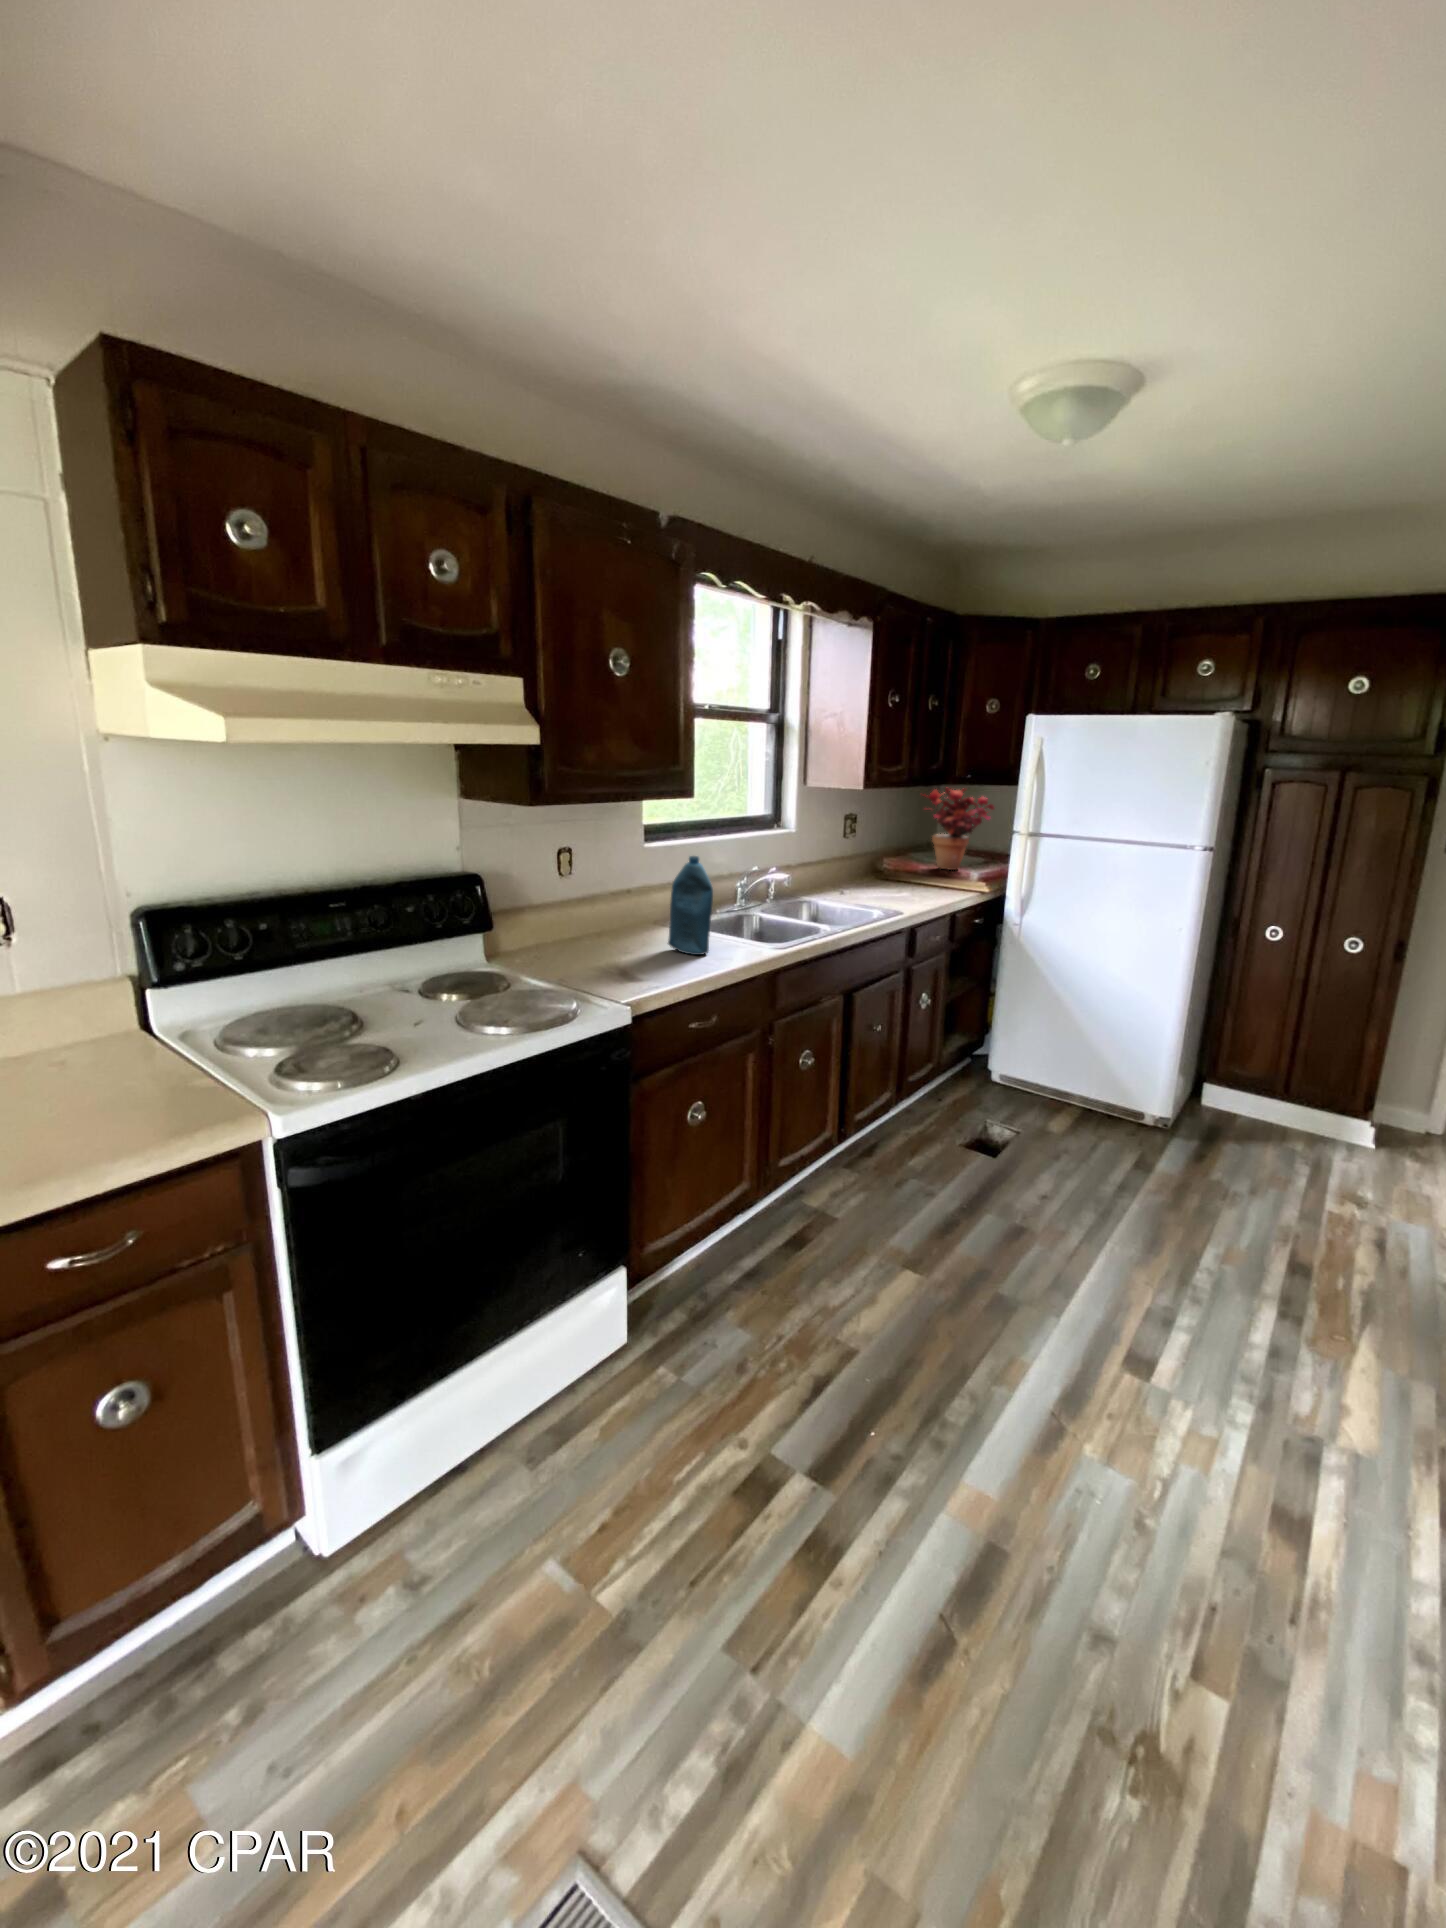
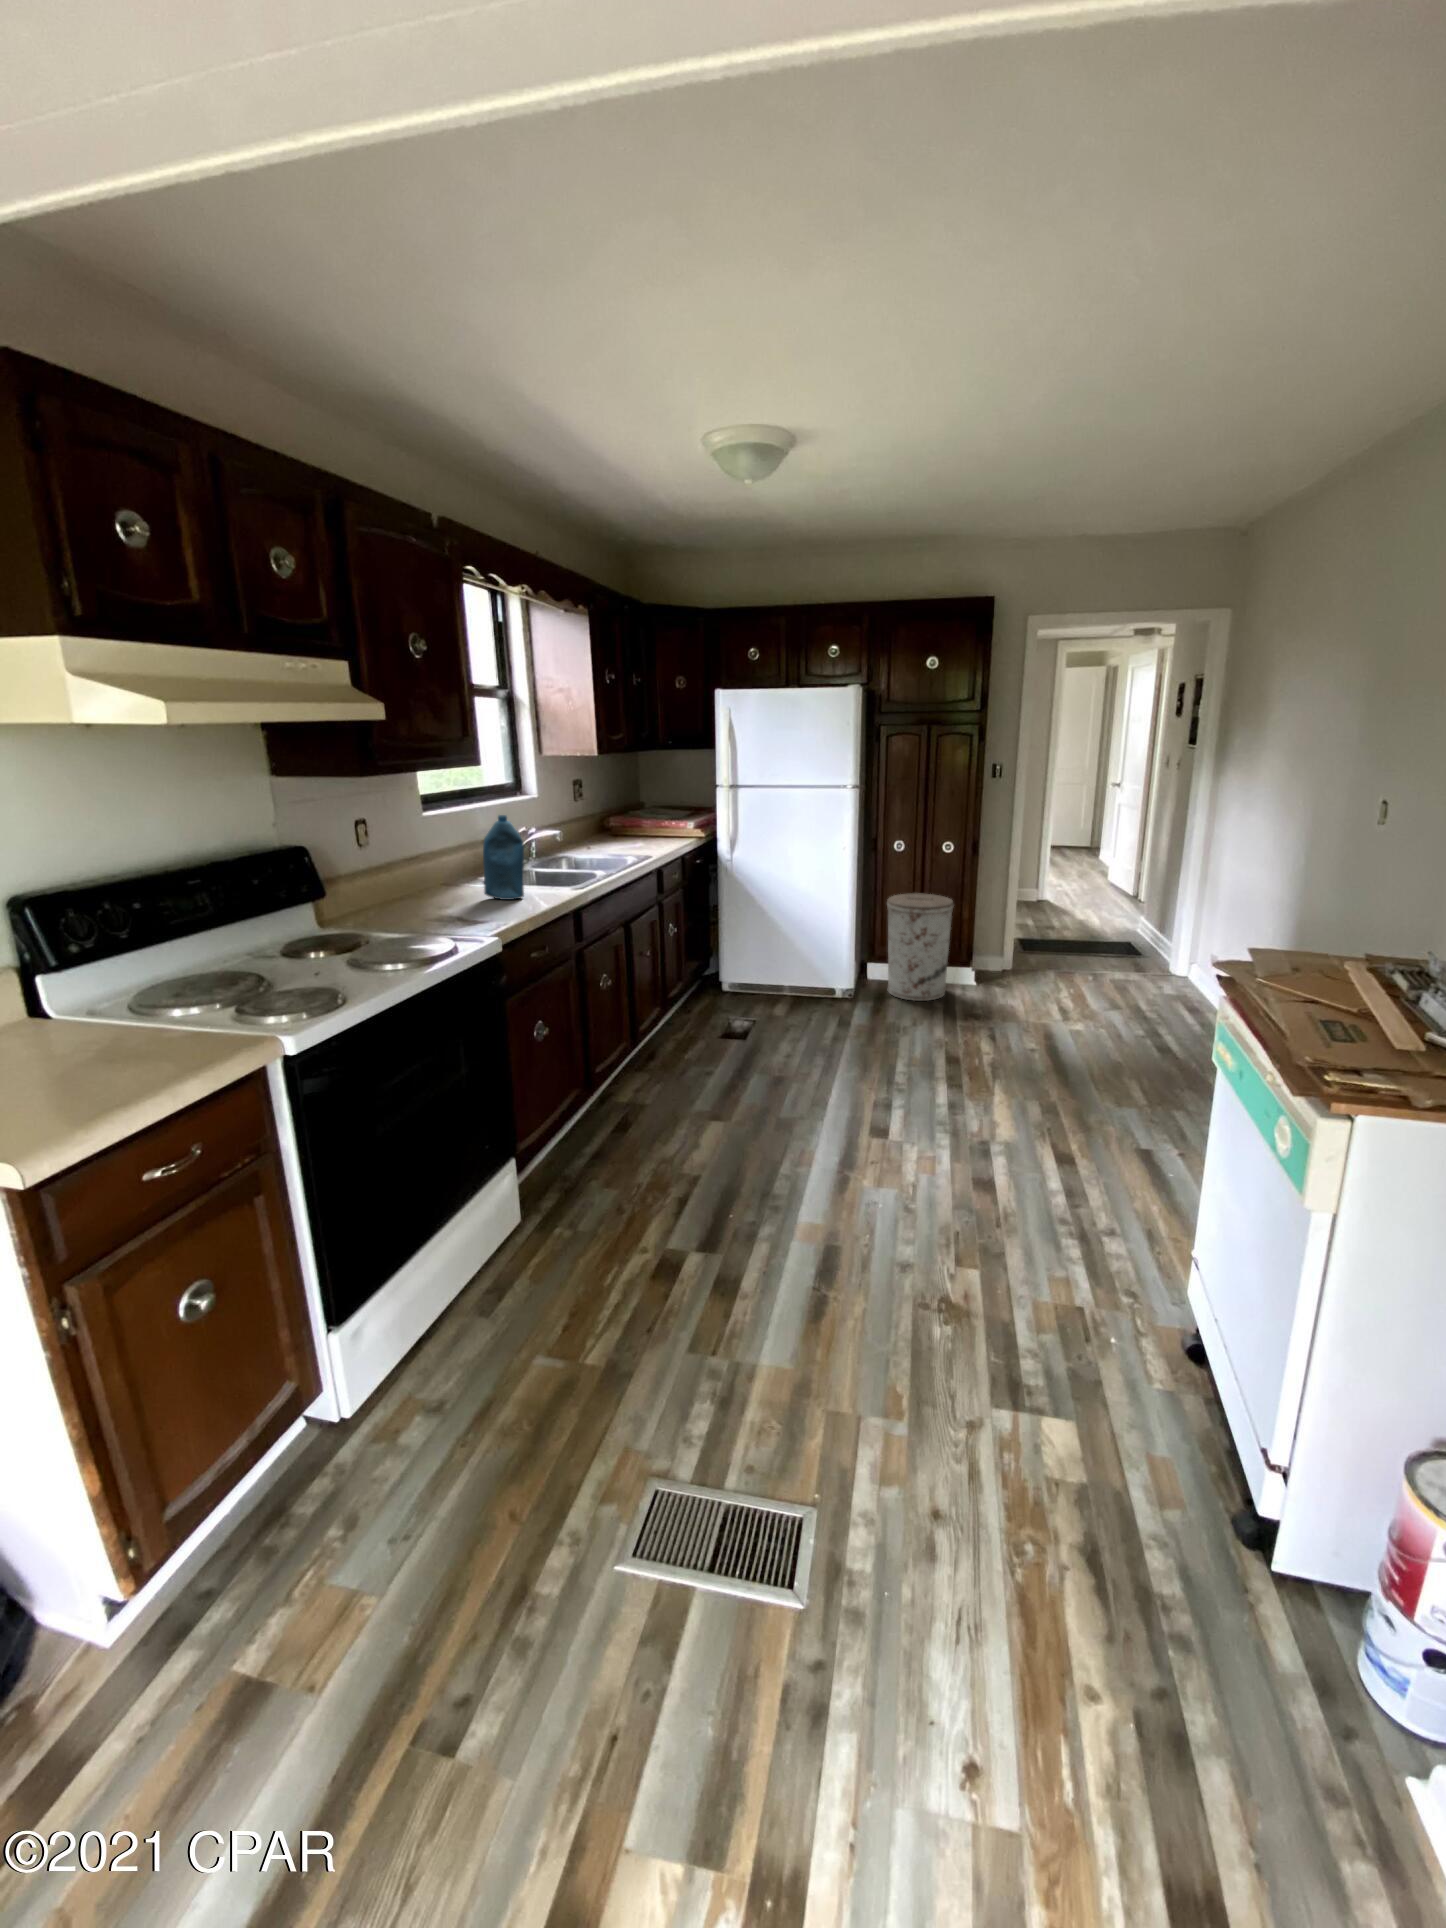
potted plant: present [924,787,994,870] -> none [629,754,692,824]
trash can: none [1224,1001,1348,1160] -> present [887,893,954,1001]

